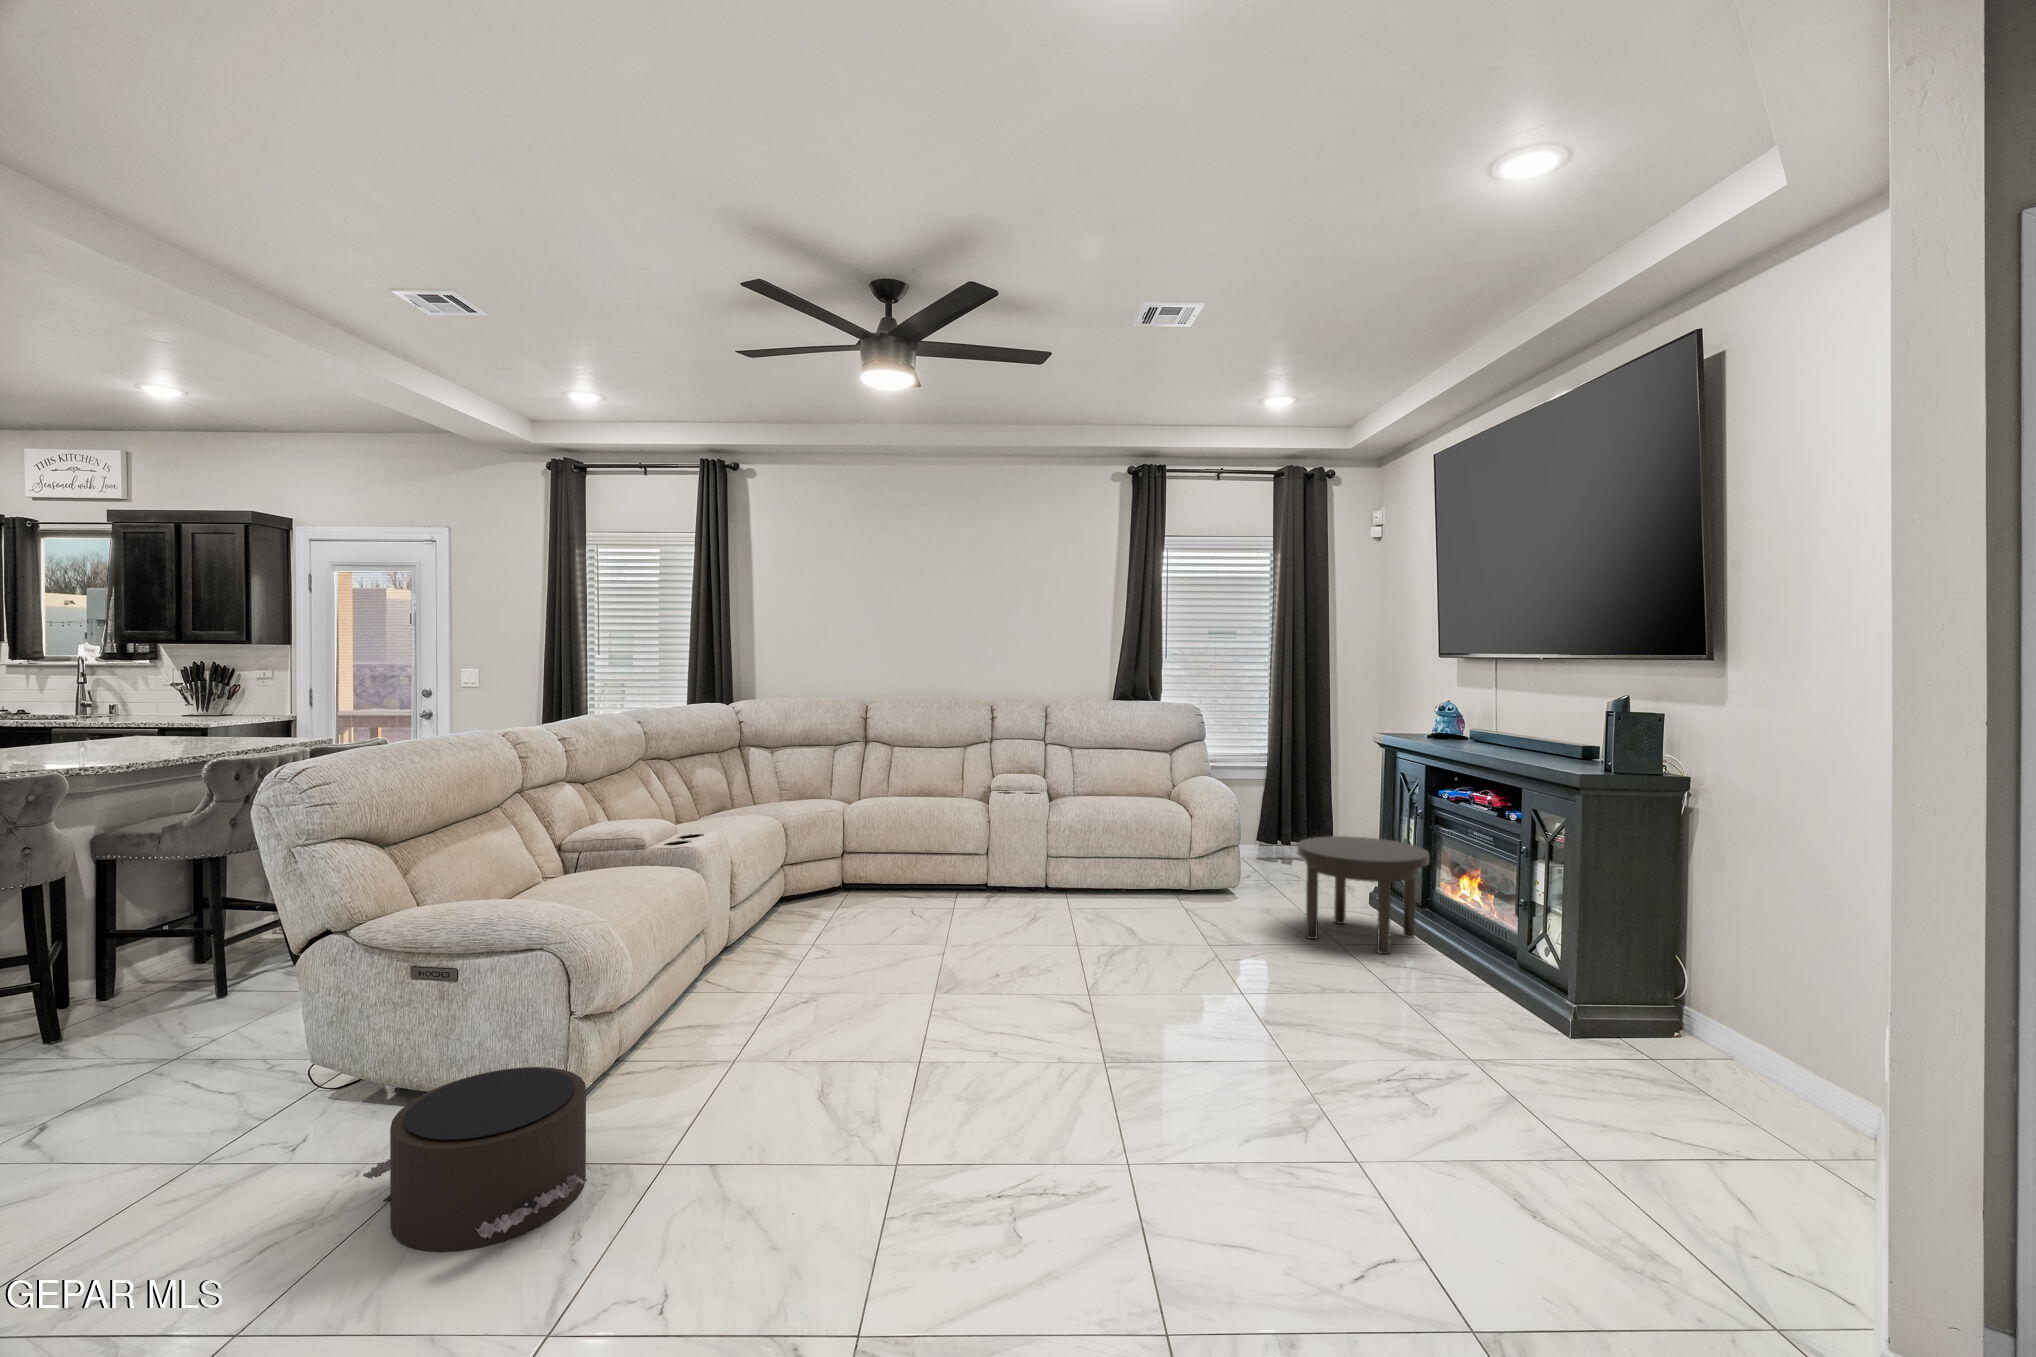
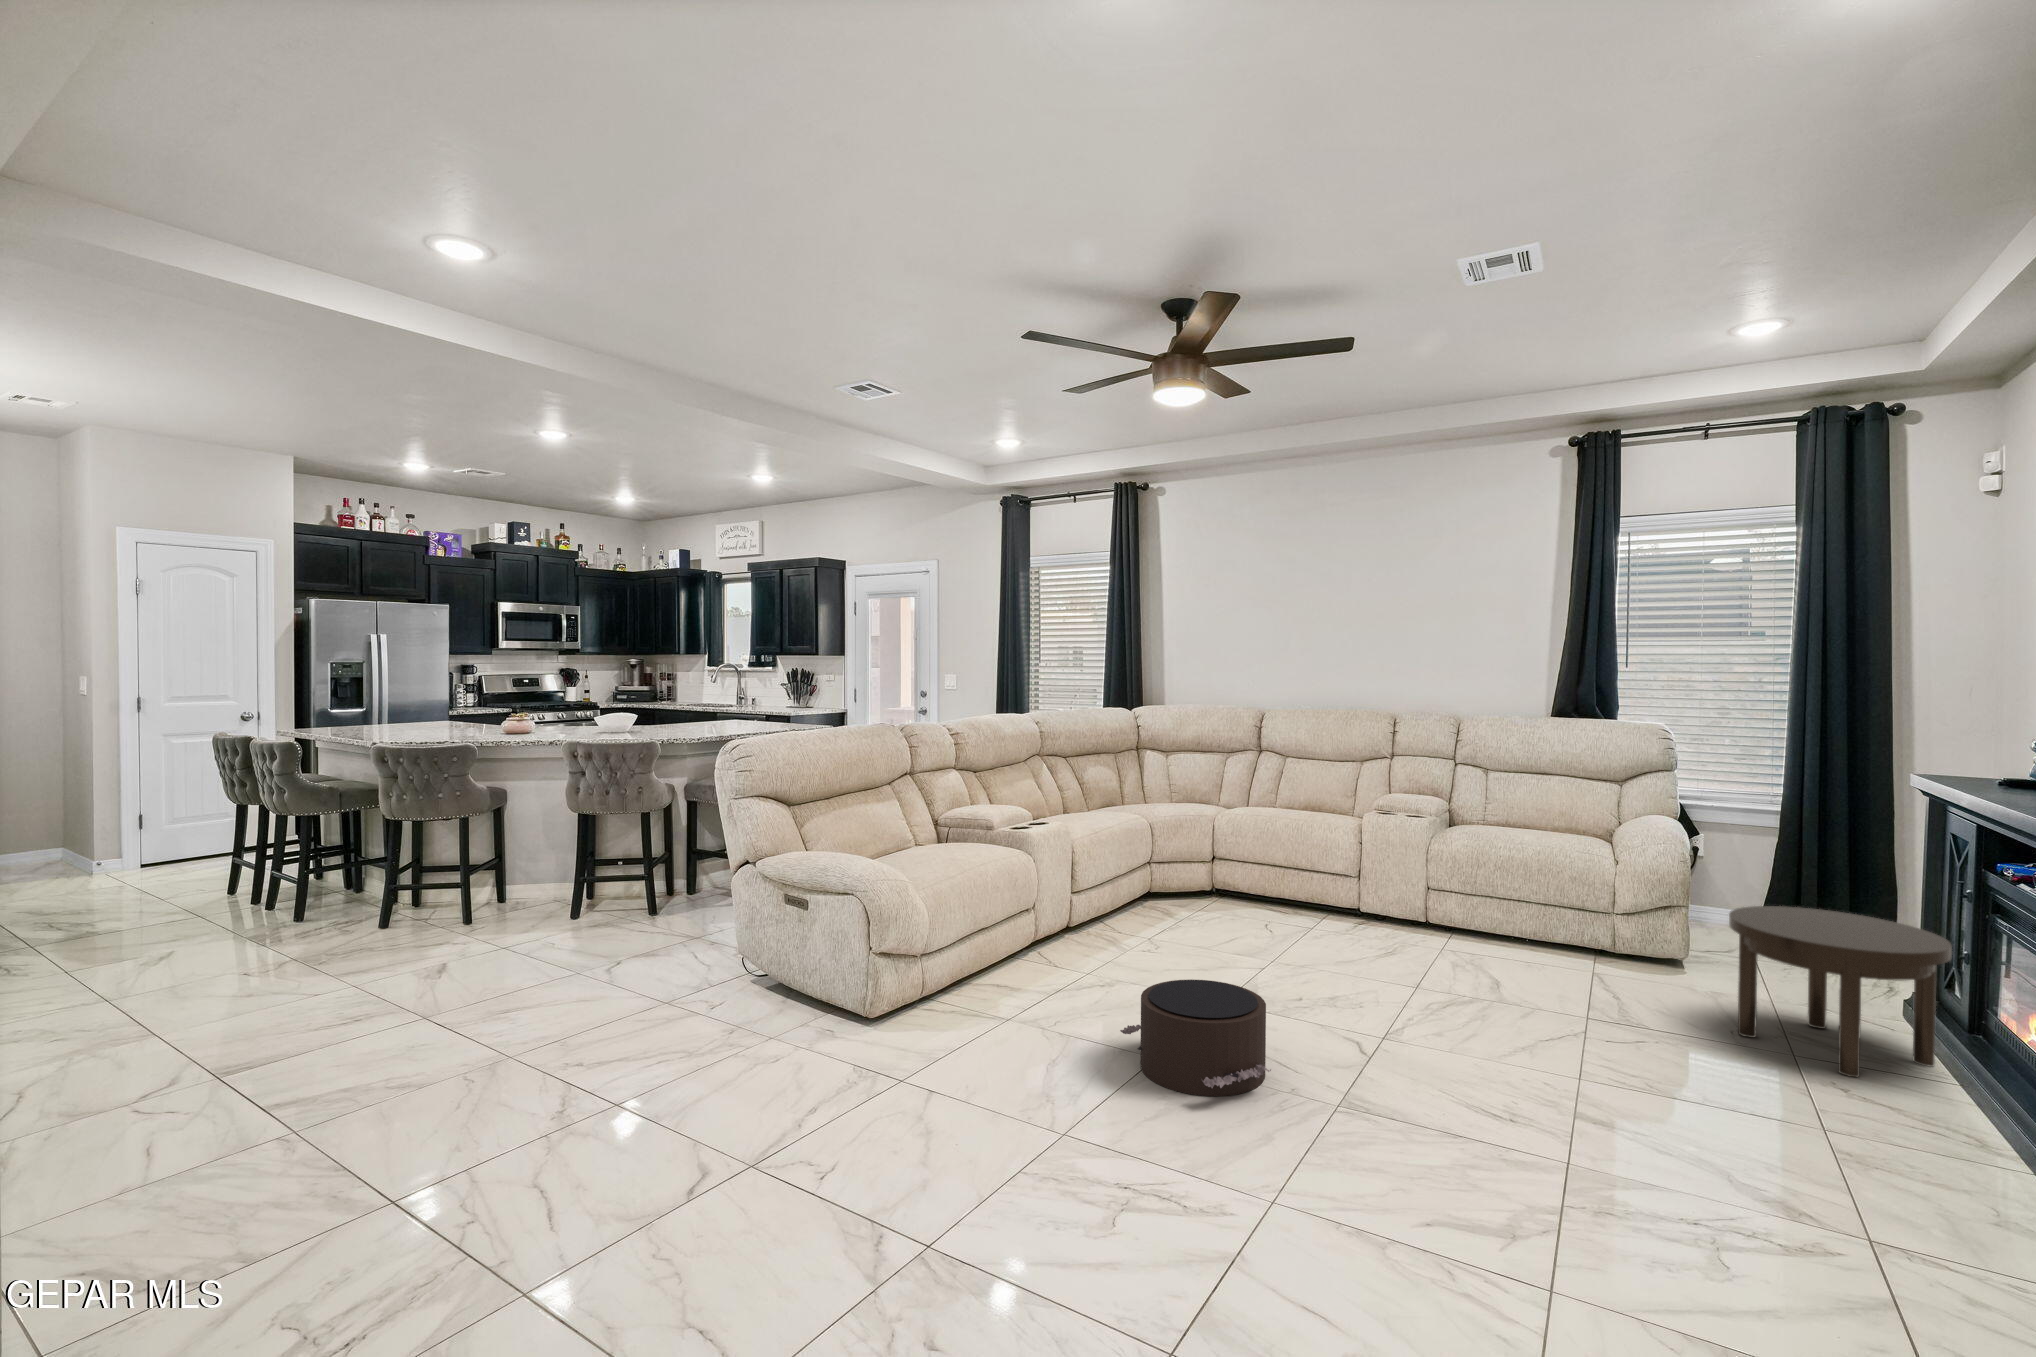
pouf: present [363,1067,587,1252] -> present [1120,979,1271,1096]

